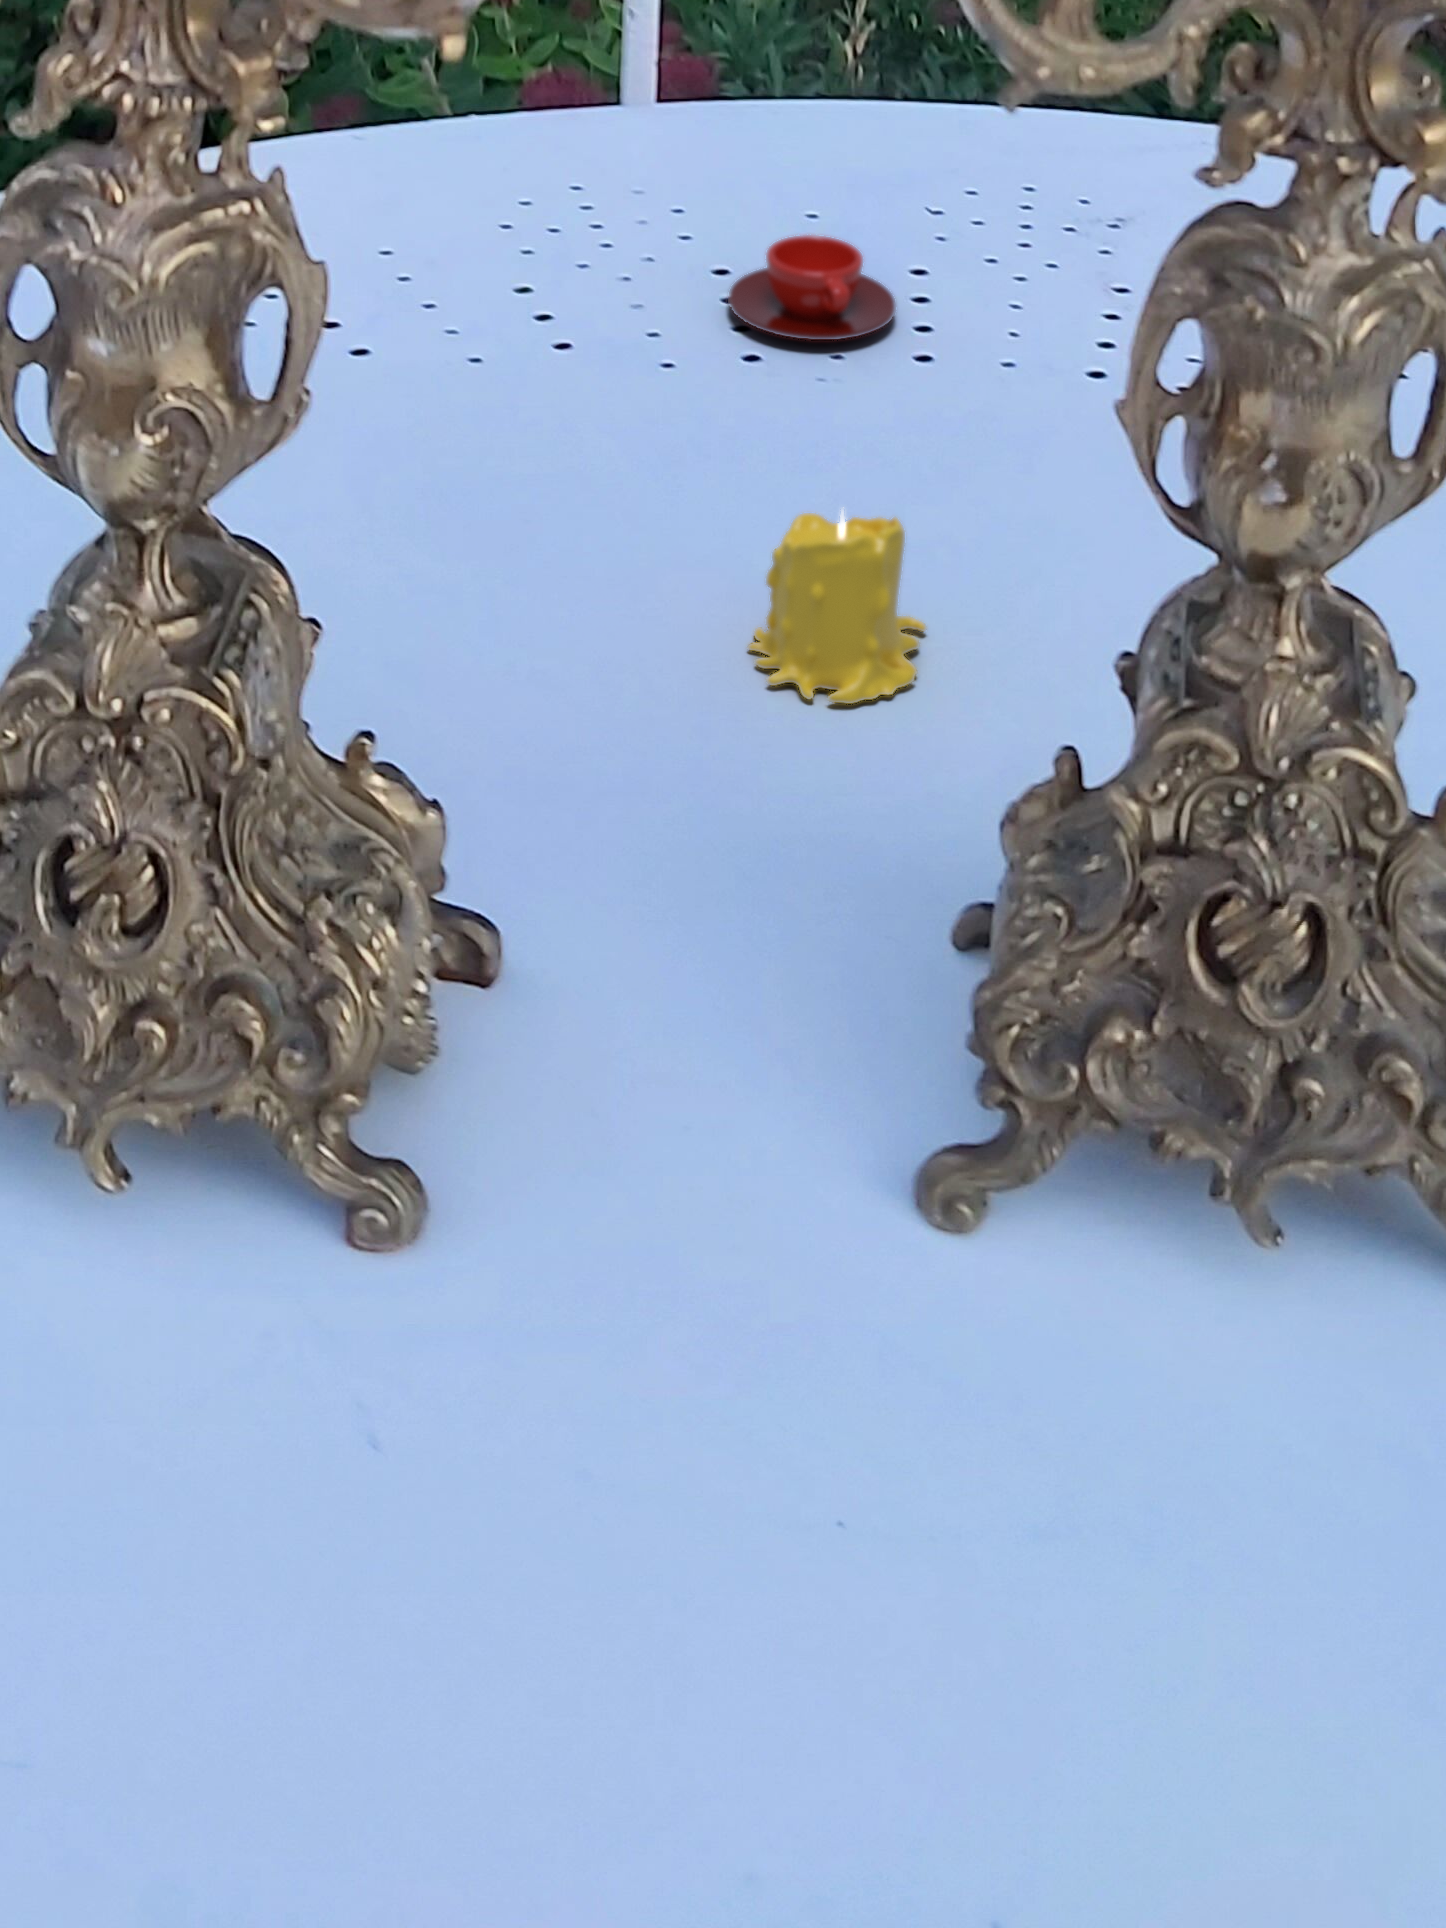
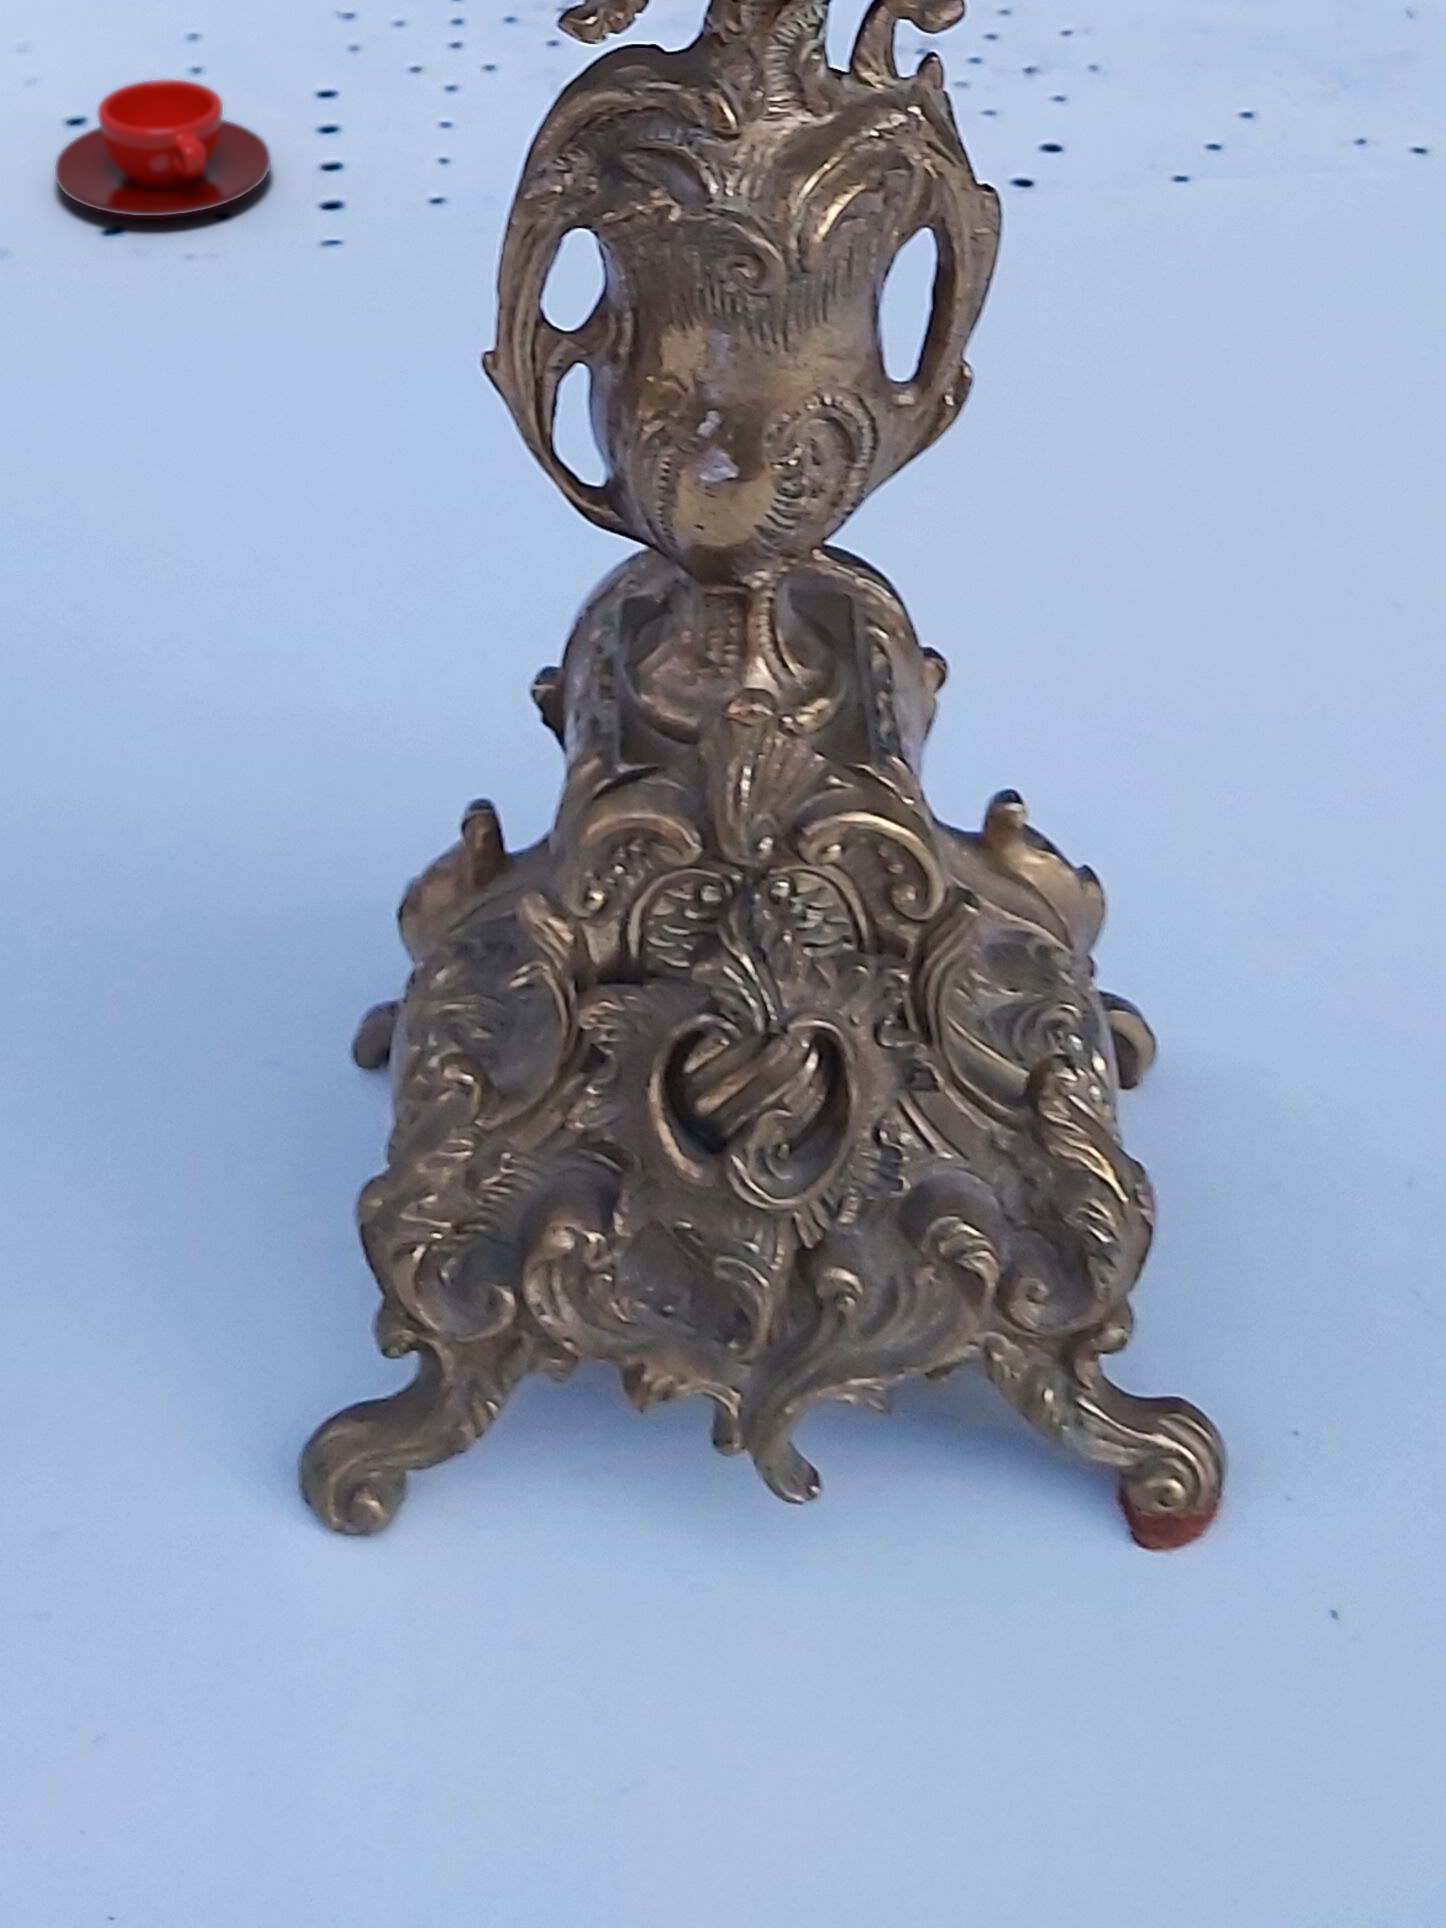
candle: present [748,513,926,704] -> none [66,458,309,732]

